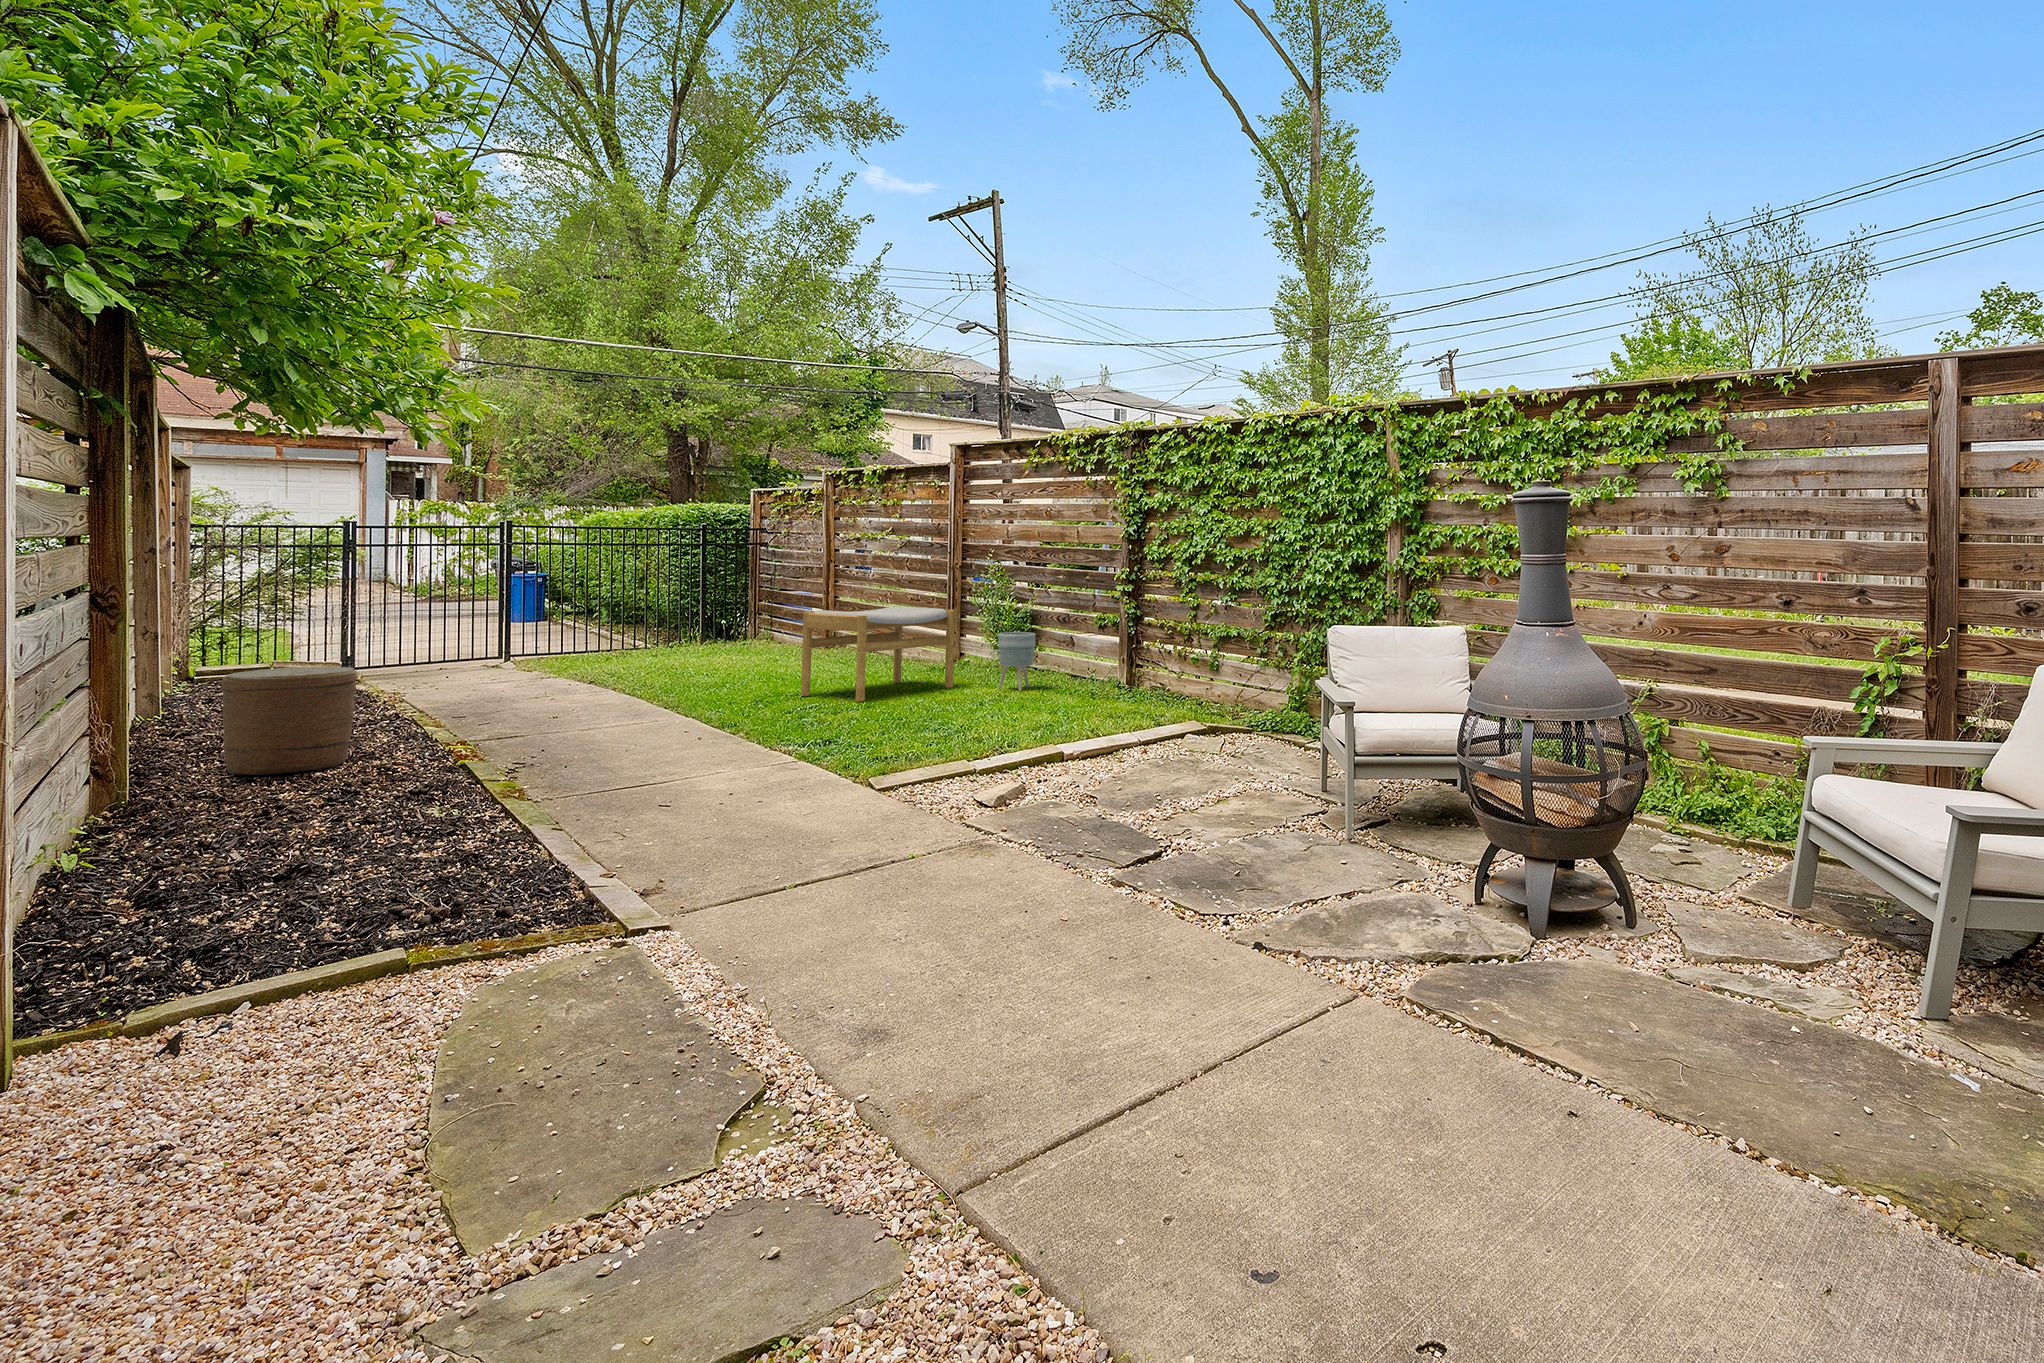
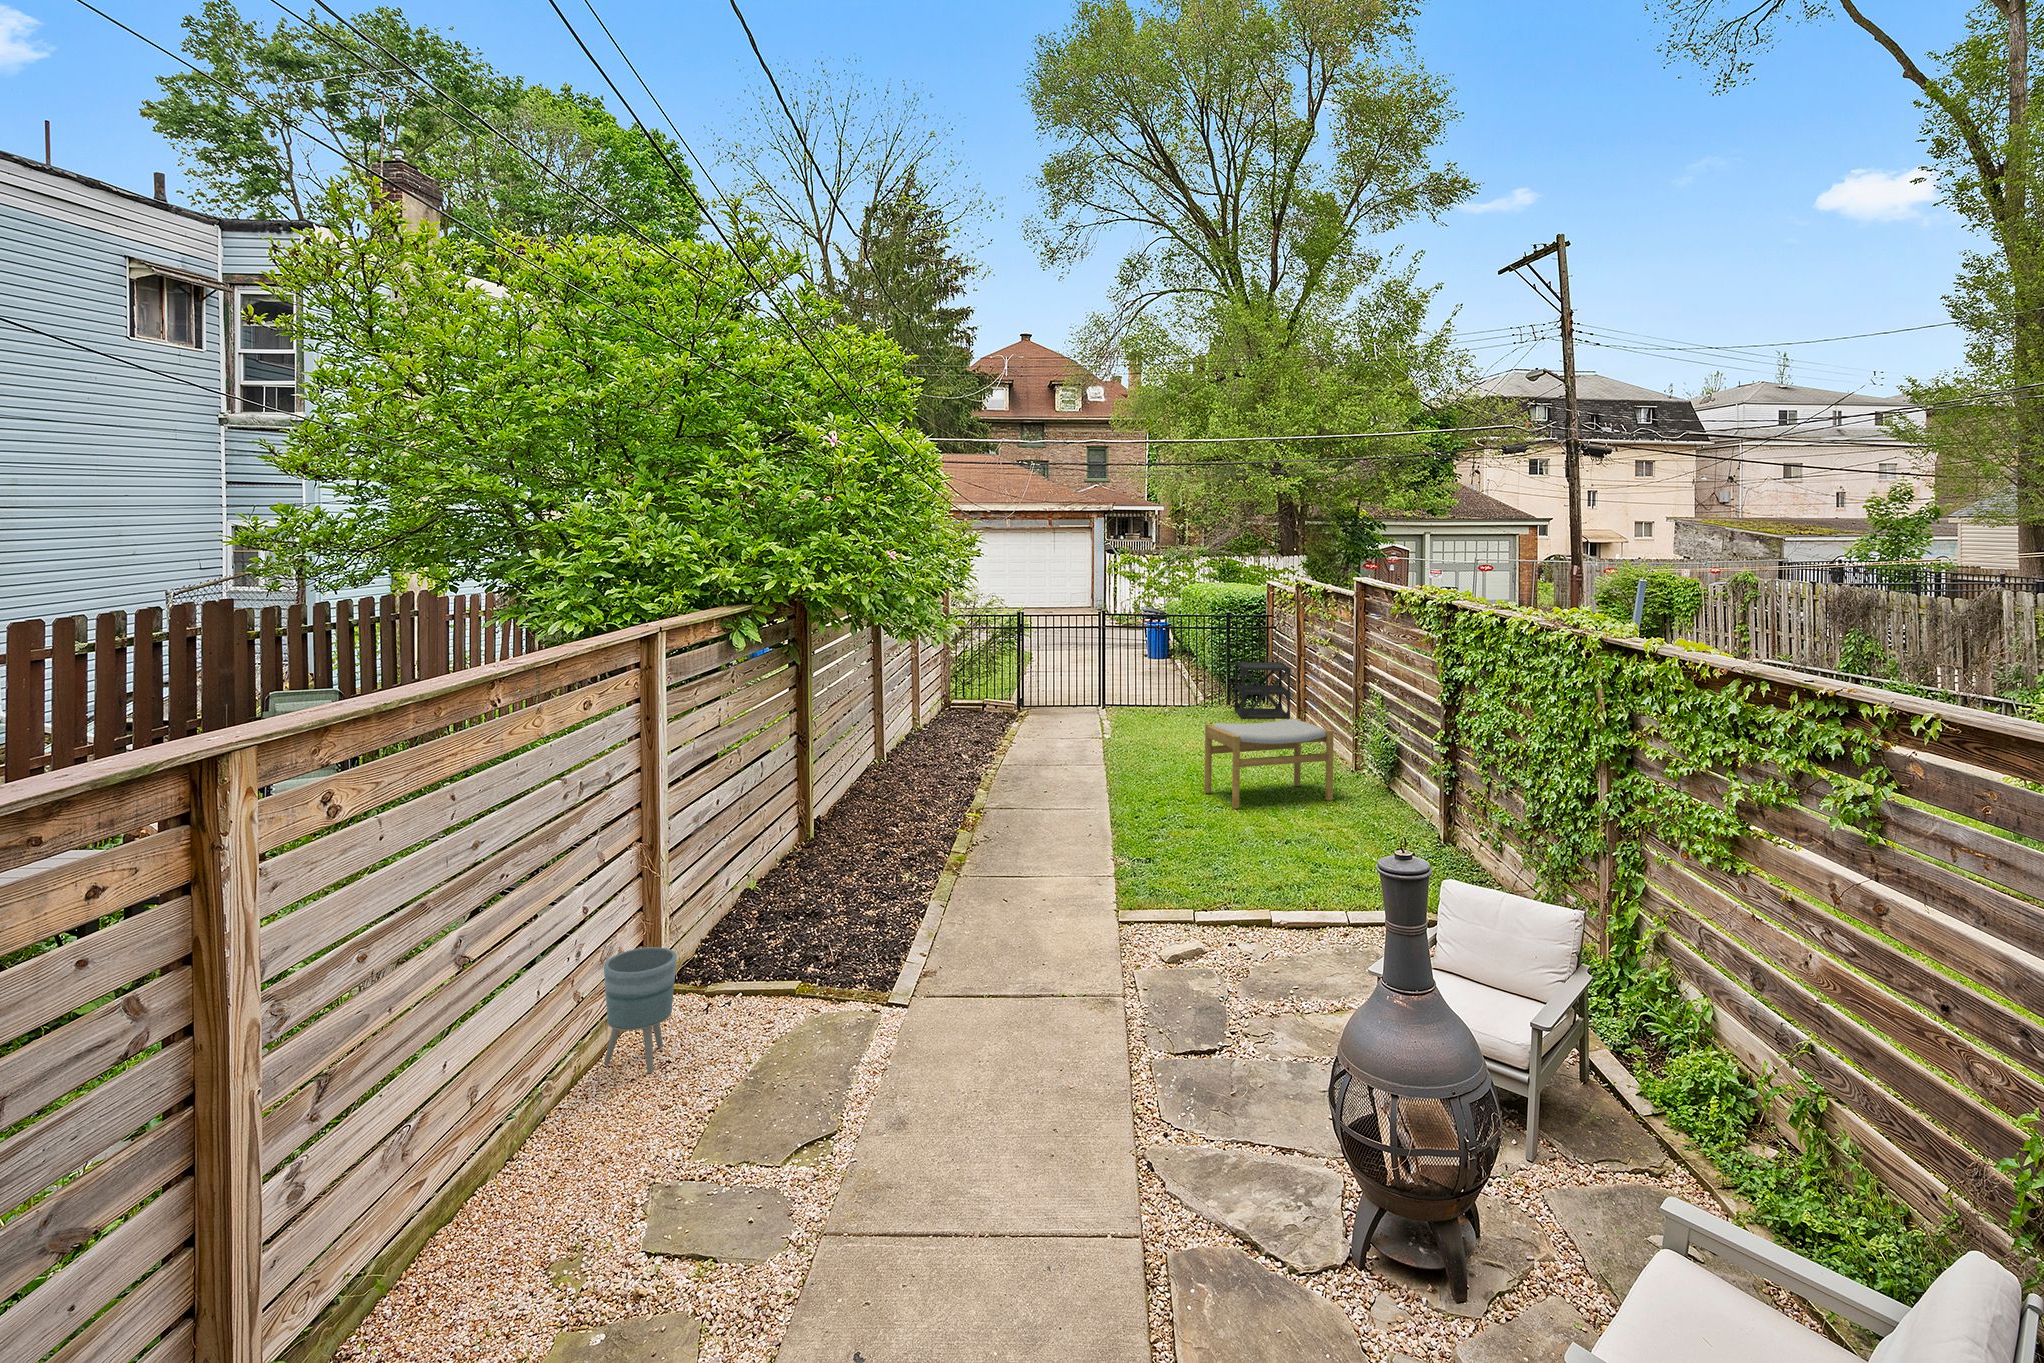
side table: none [716,587,798,651] -> present [1235,662,1291,719]
planter: present [998,632,1036,691] -> present [604,947,677,1073]
woven basket: present [221,666,357,775] -> none [835,756,898,825]

